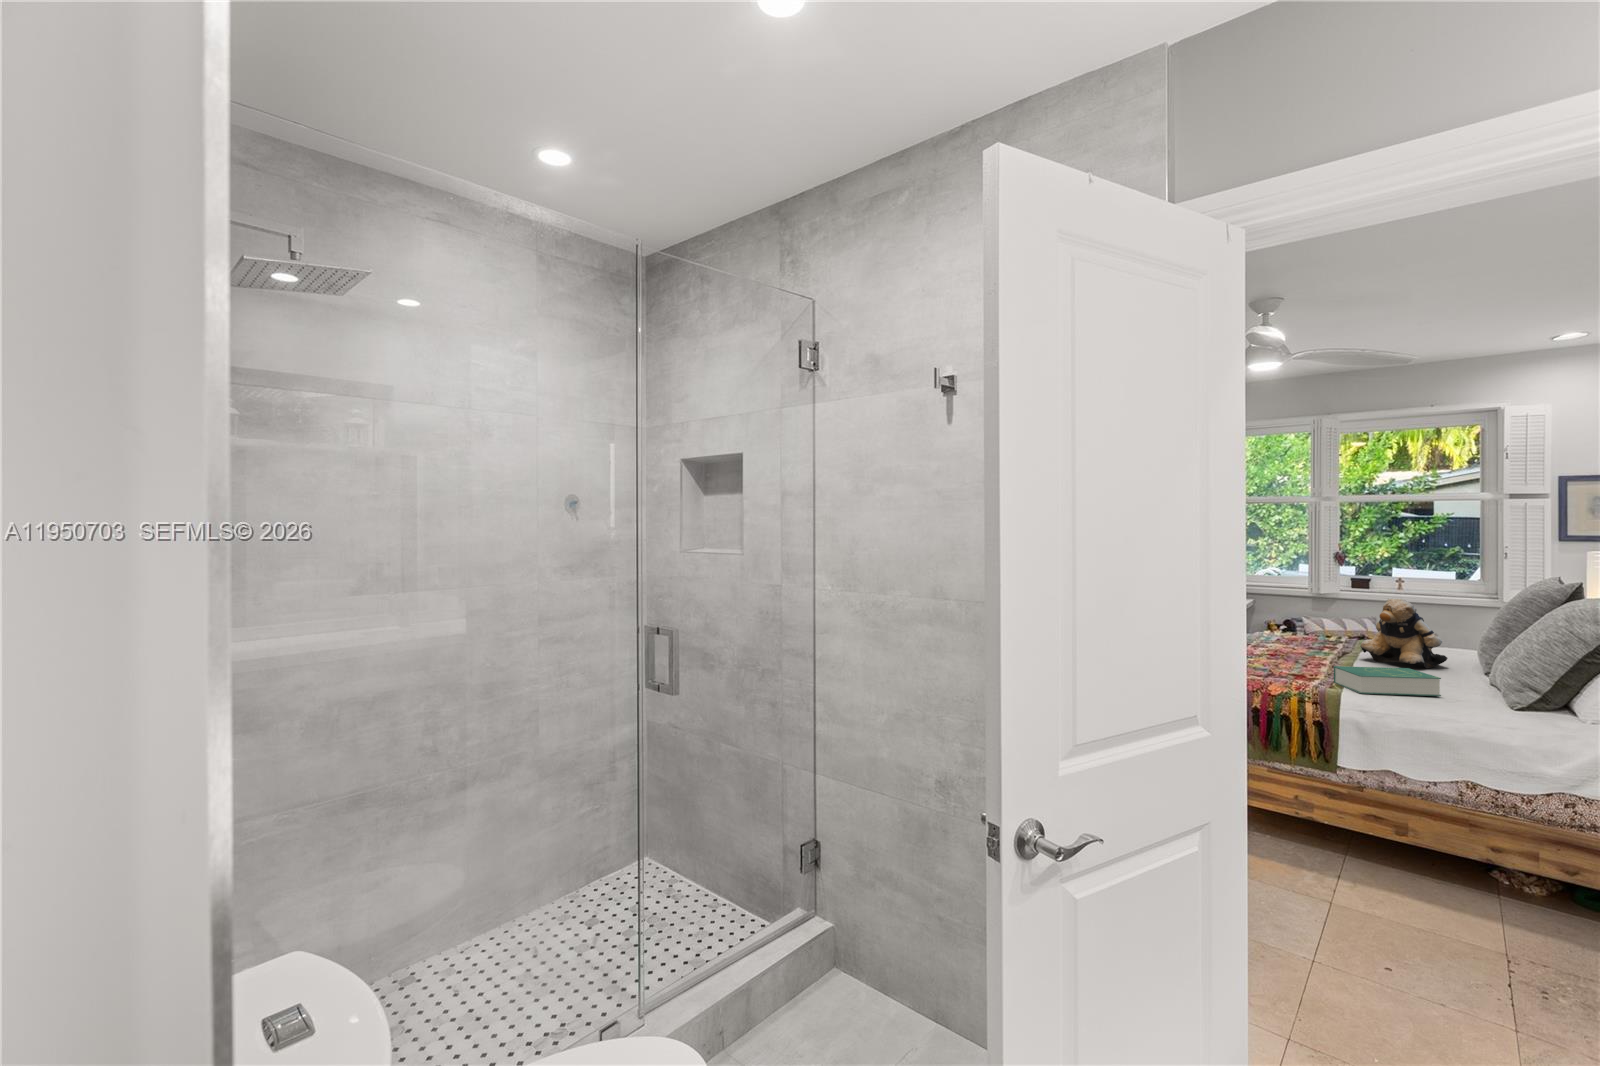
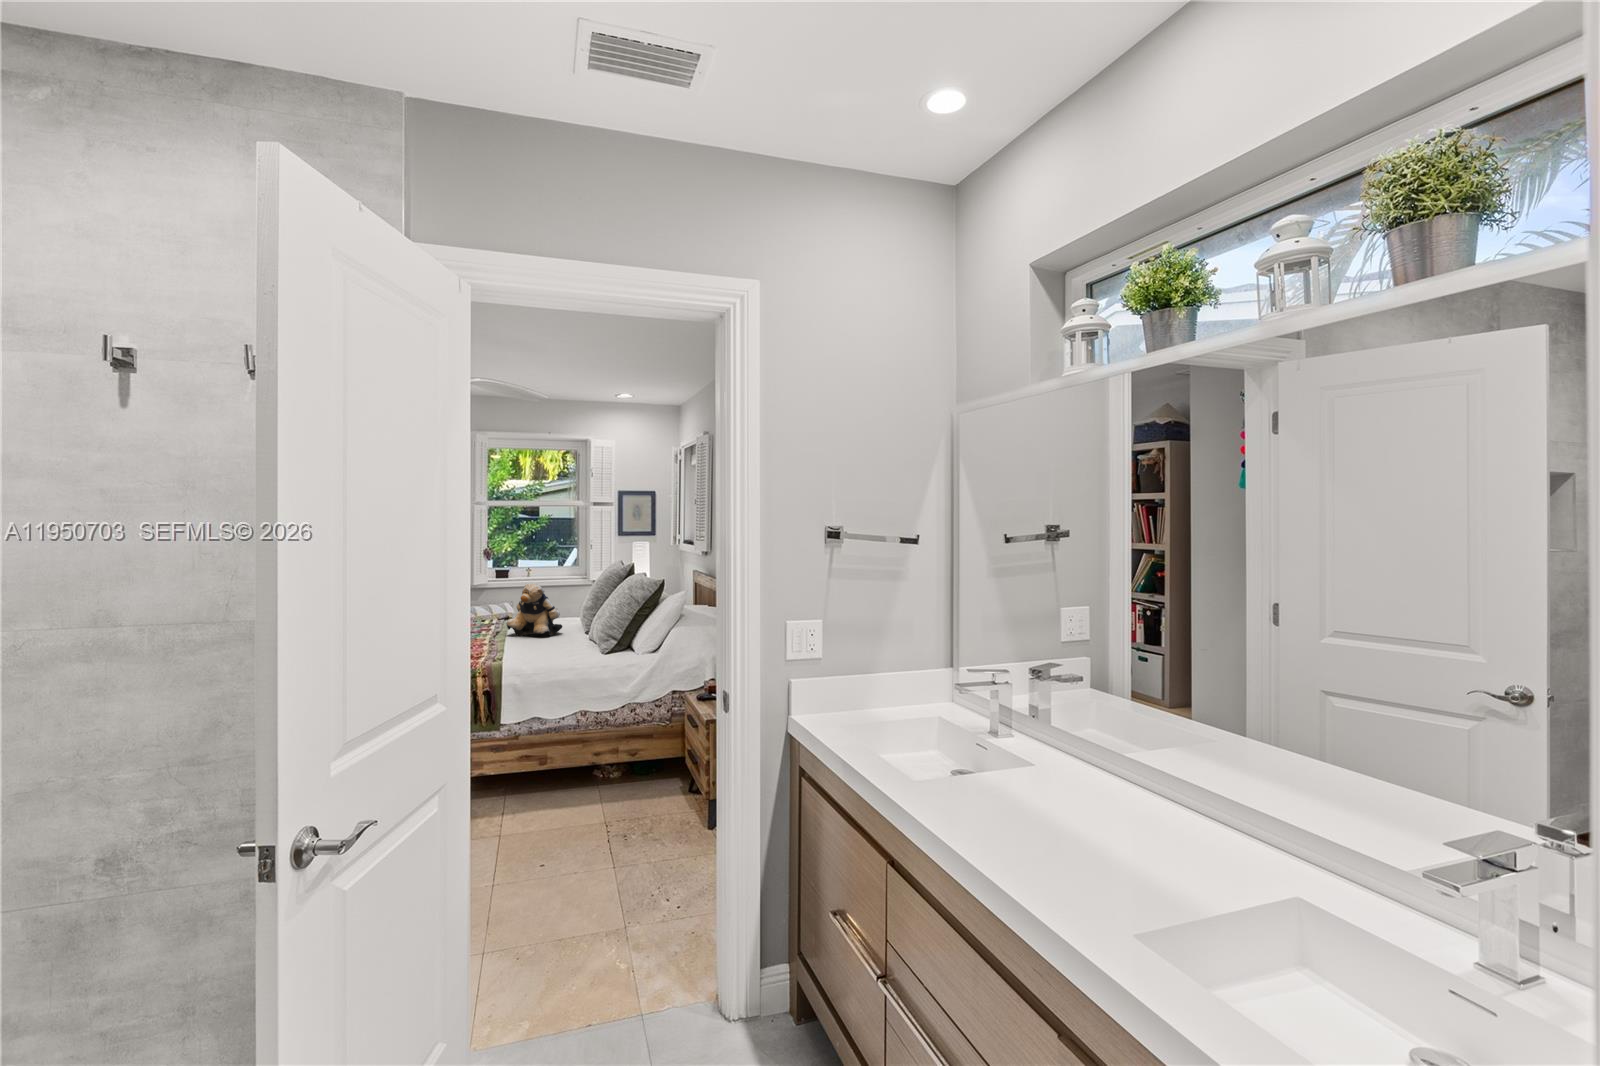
book: present [1334,666,1441,696] -> none [494,636,565,661]

